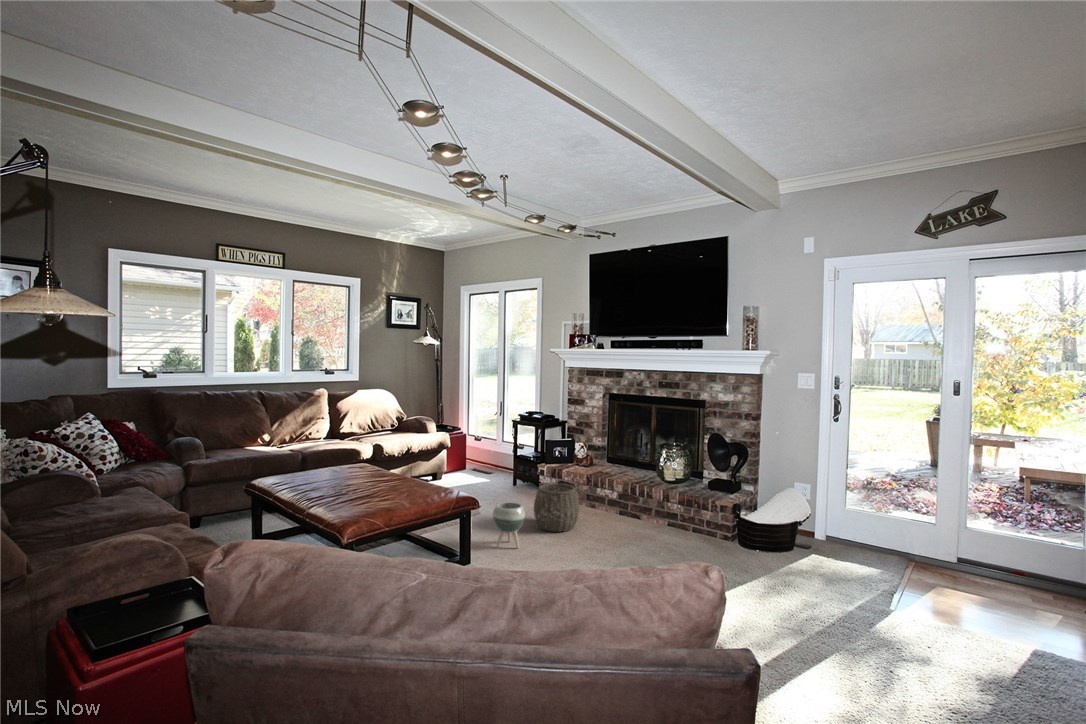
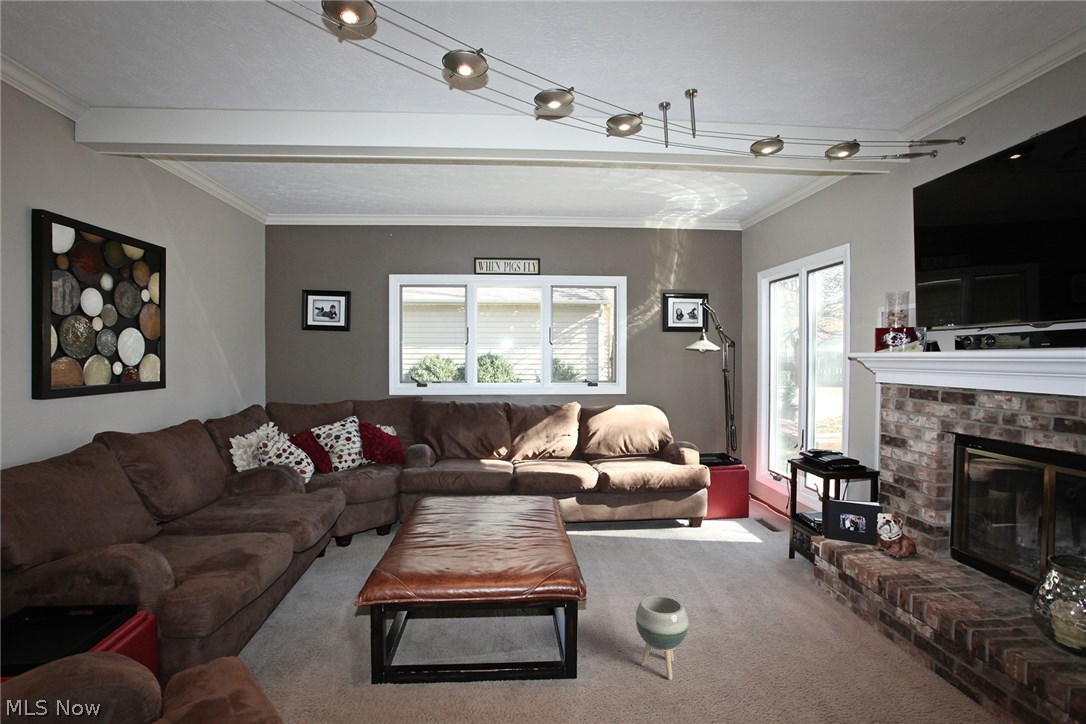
woven basket: present [534,483,580,532] -> none [736,578,822,675]

